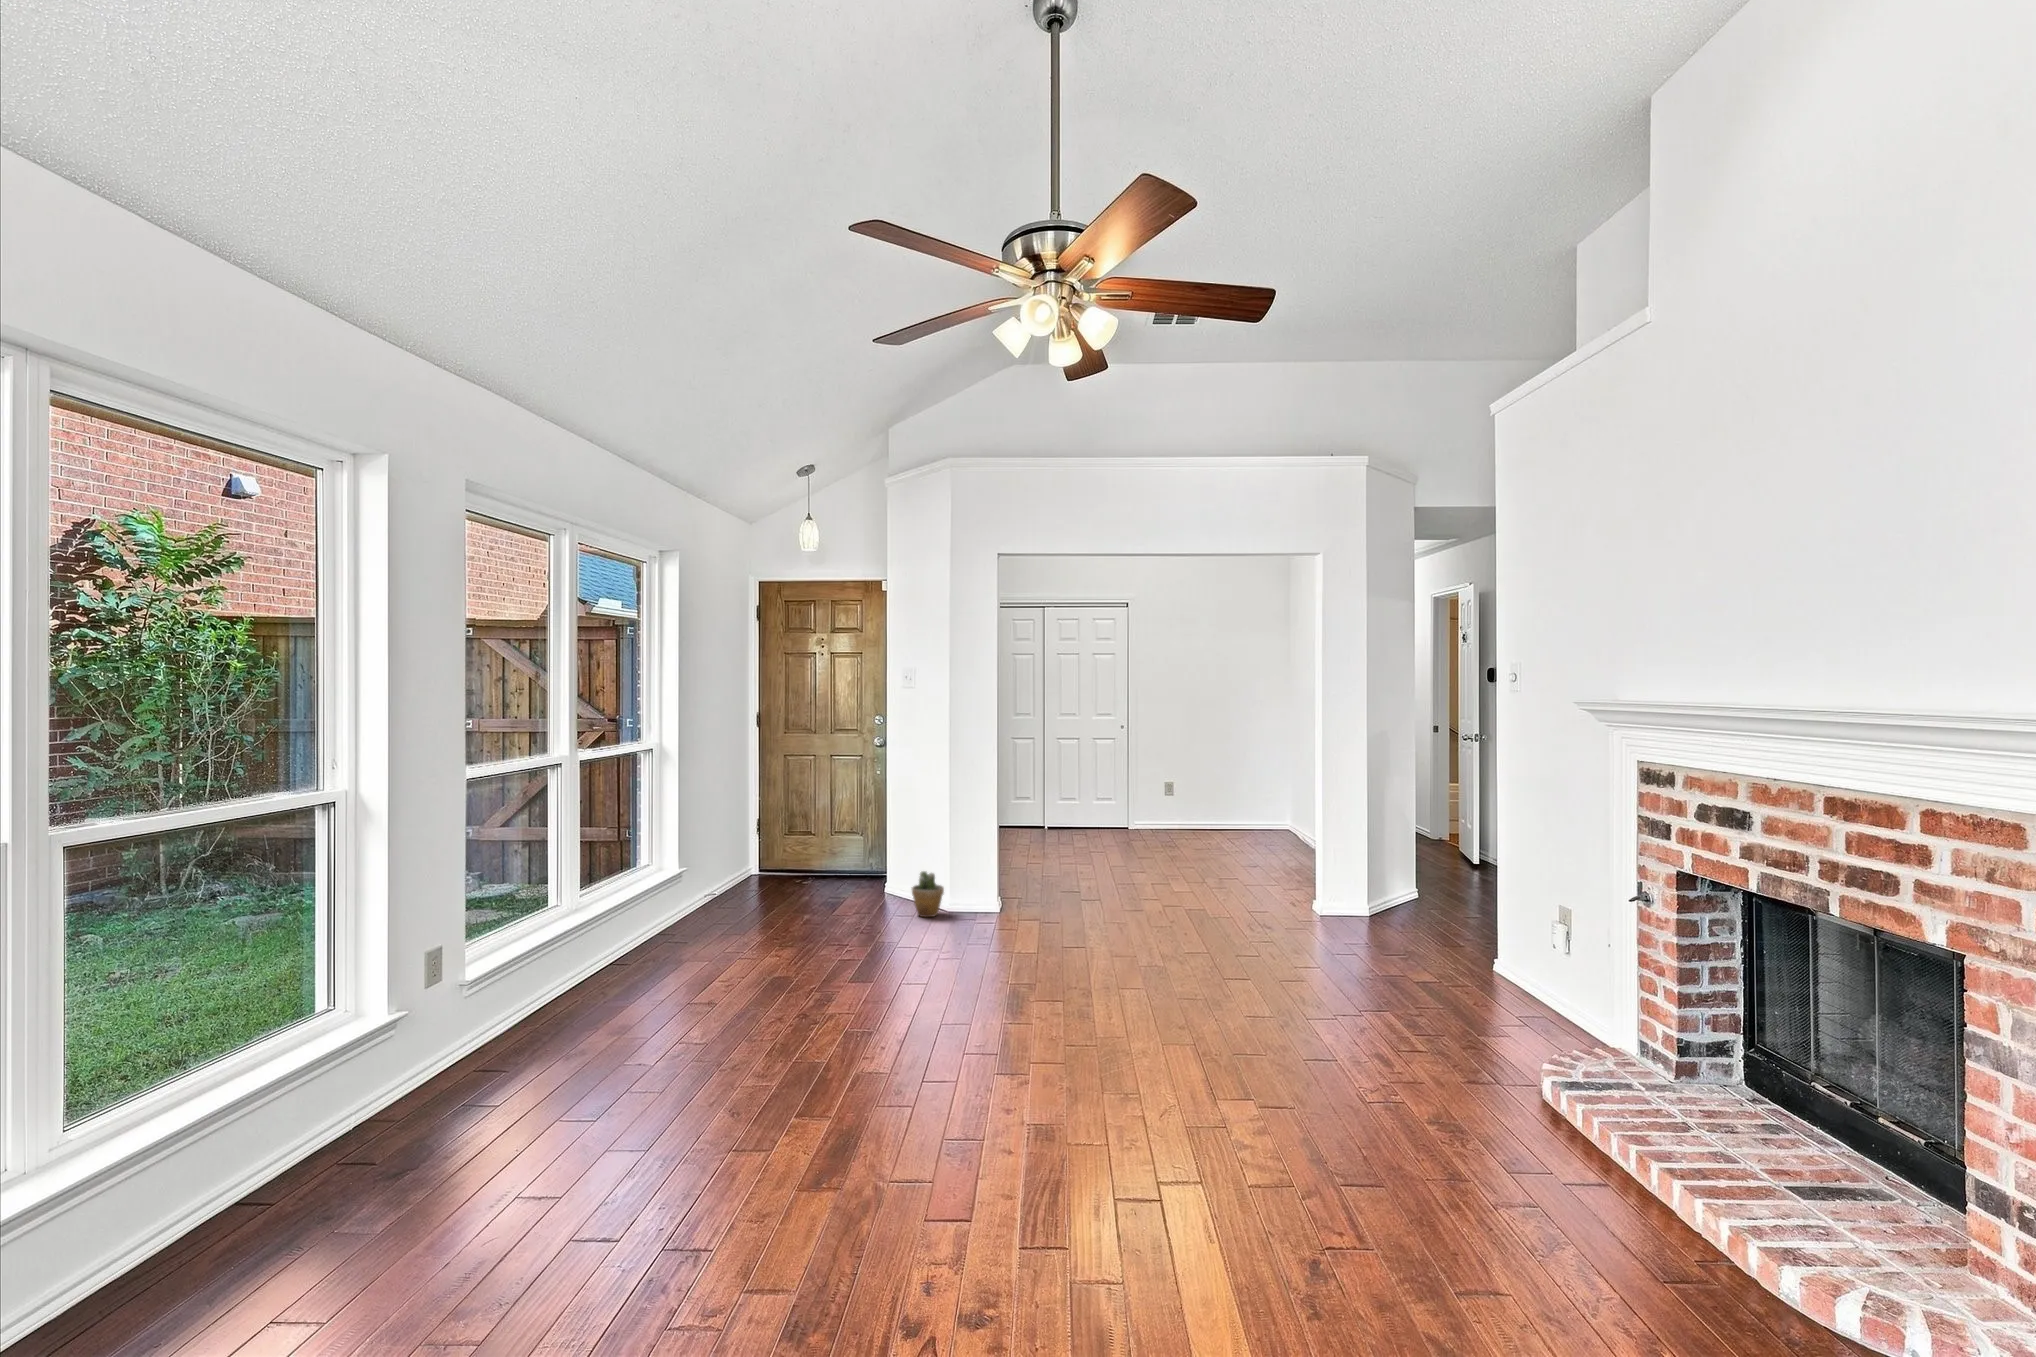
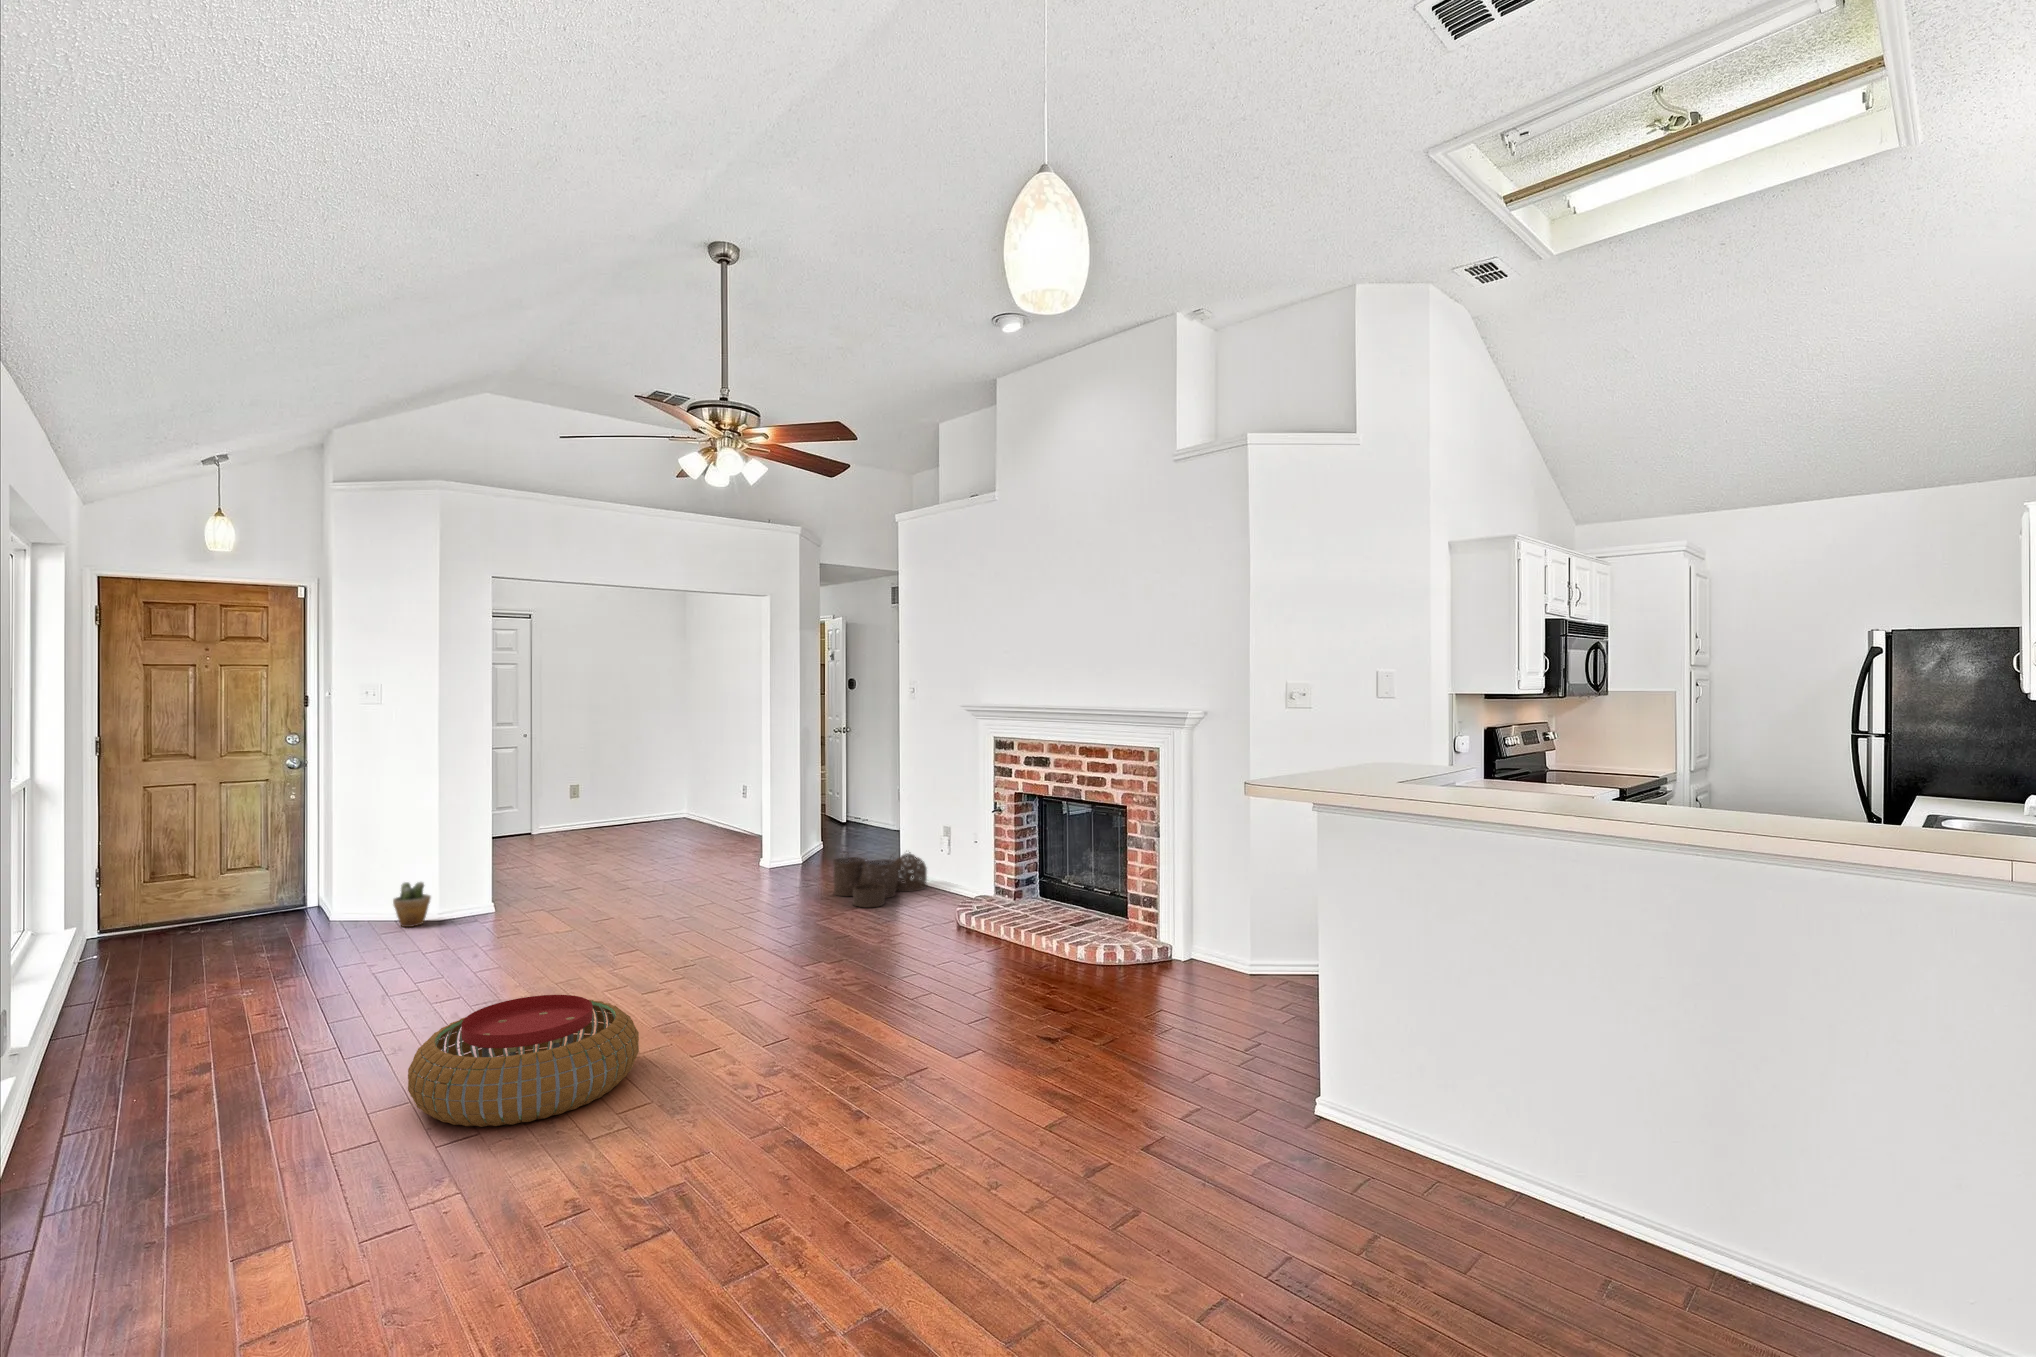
woven basket: none [1373,919,1534,1018] -> present [833,852,927,907]
pouf: none [535,1064,840,1277] -> present [408,995,639,1127]

